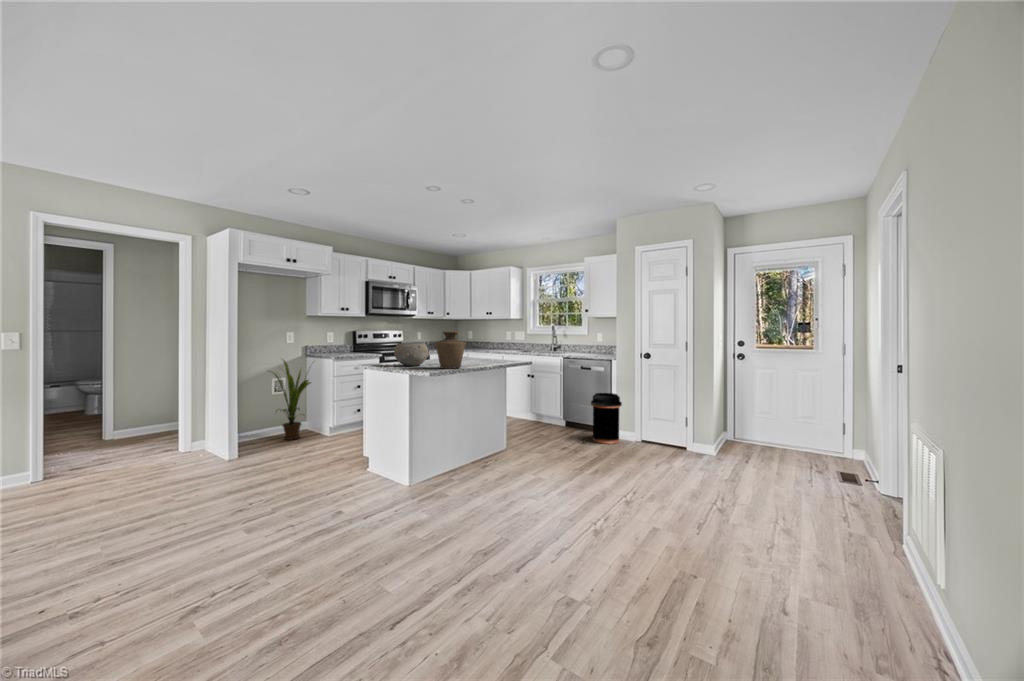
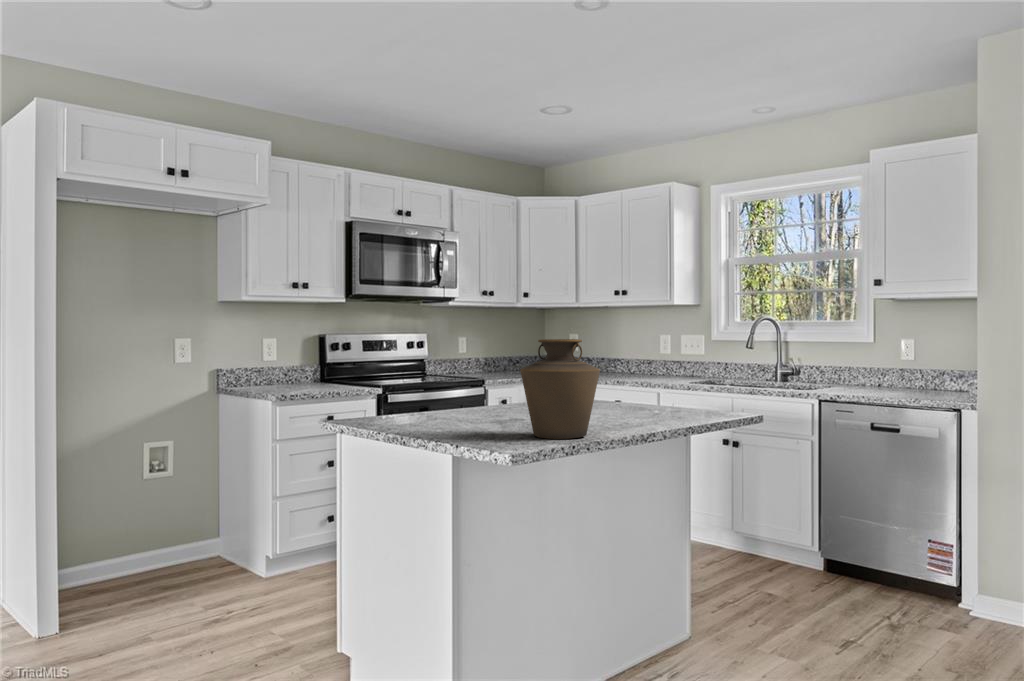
ceramic bowl: present [394,343,429,366] -> none [414,367,500,427]
house plant: present [273,360,311,440] -> none [122,397,236,586]
trash can: present [591,393,622,444] -> none [906,494,994,632]

